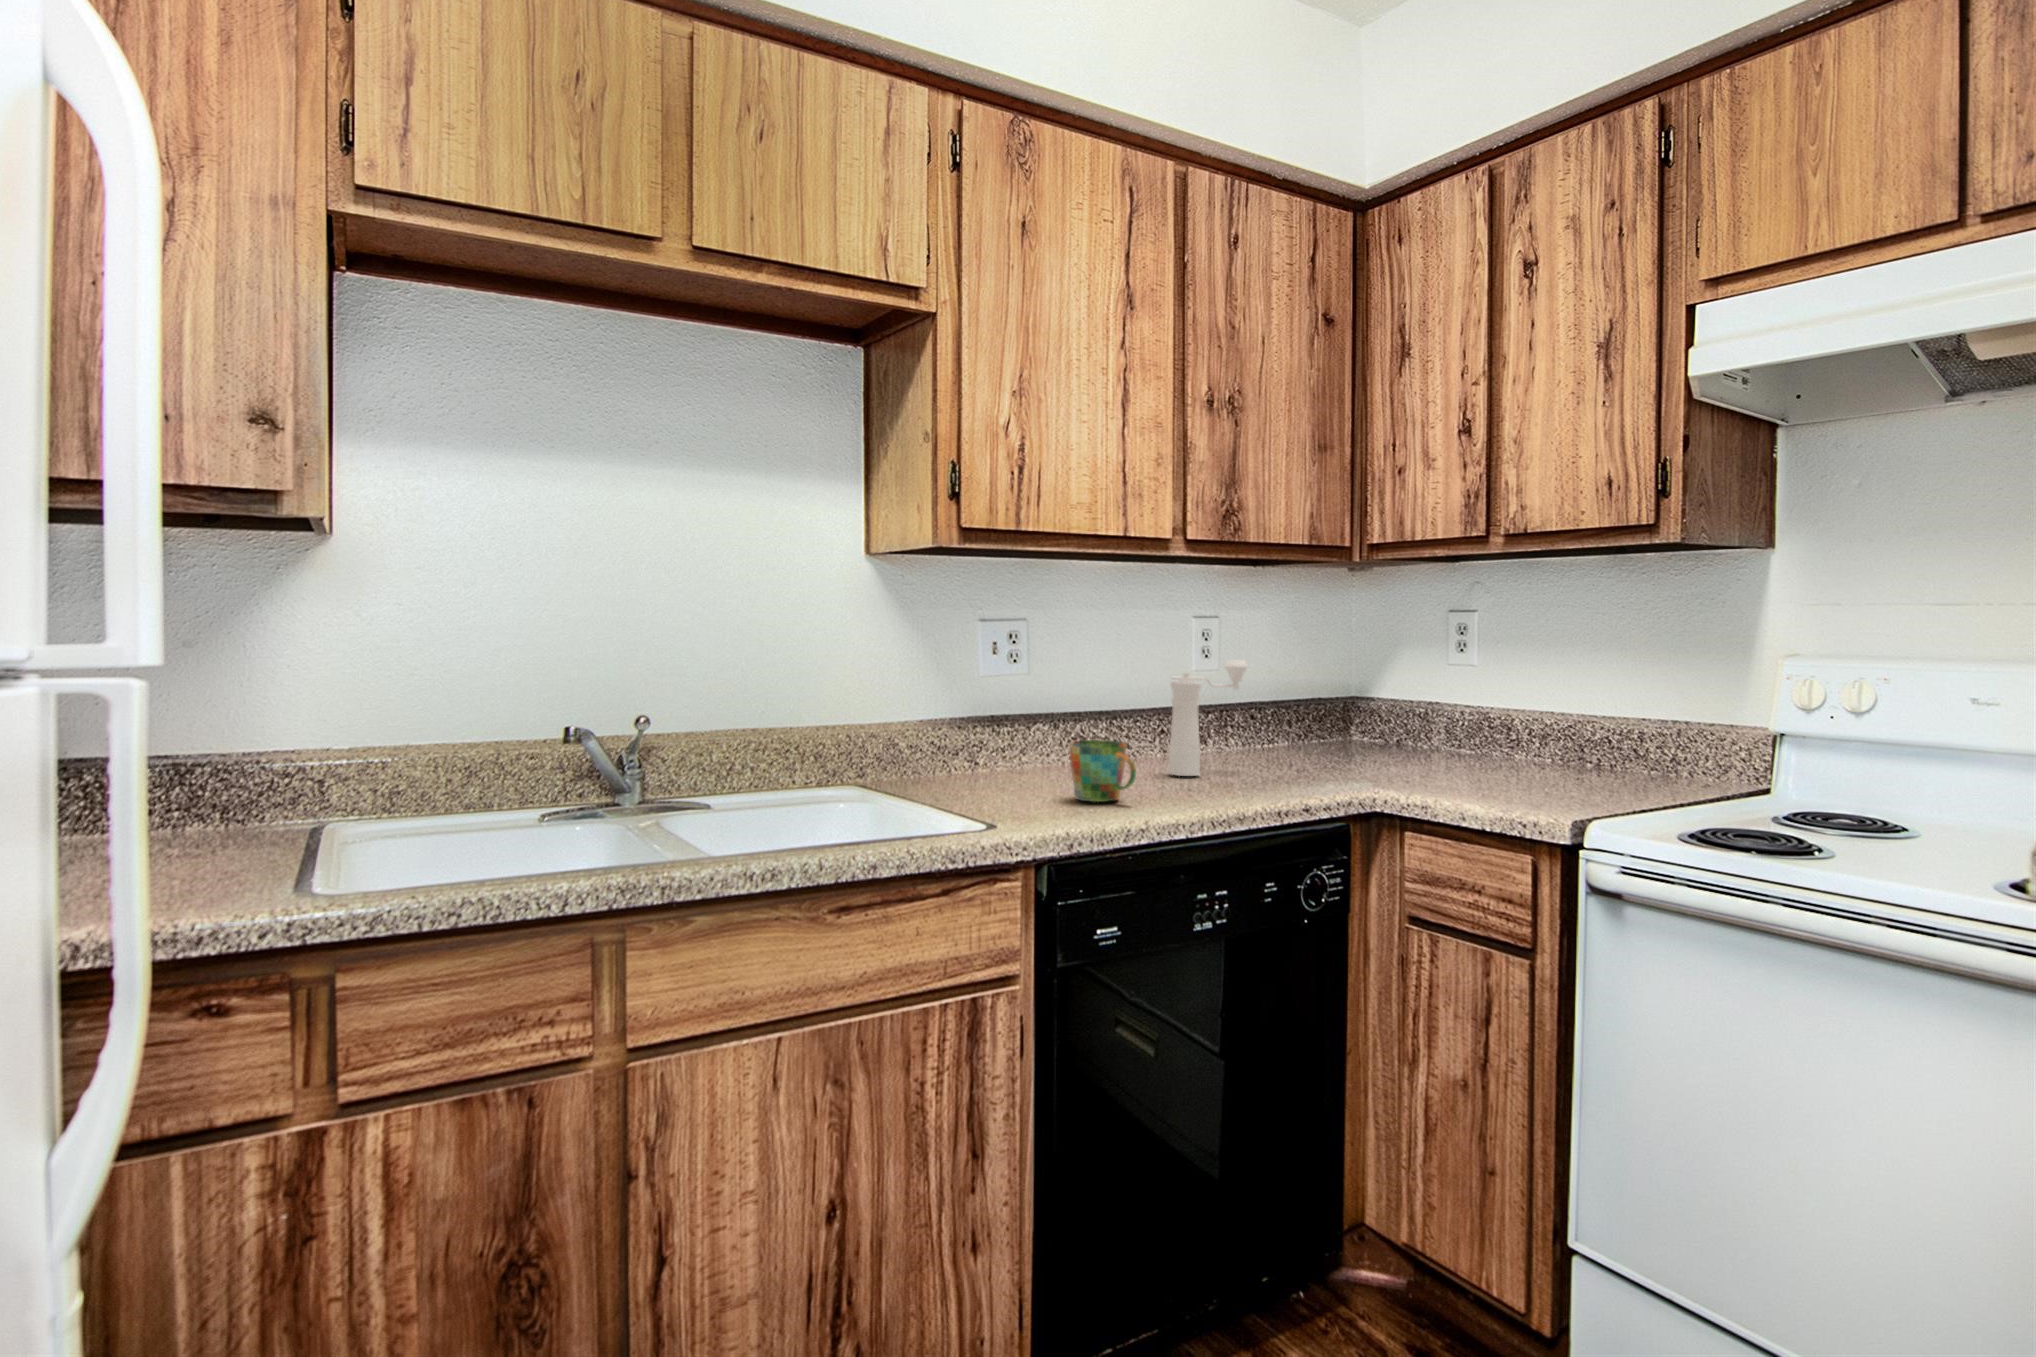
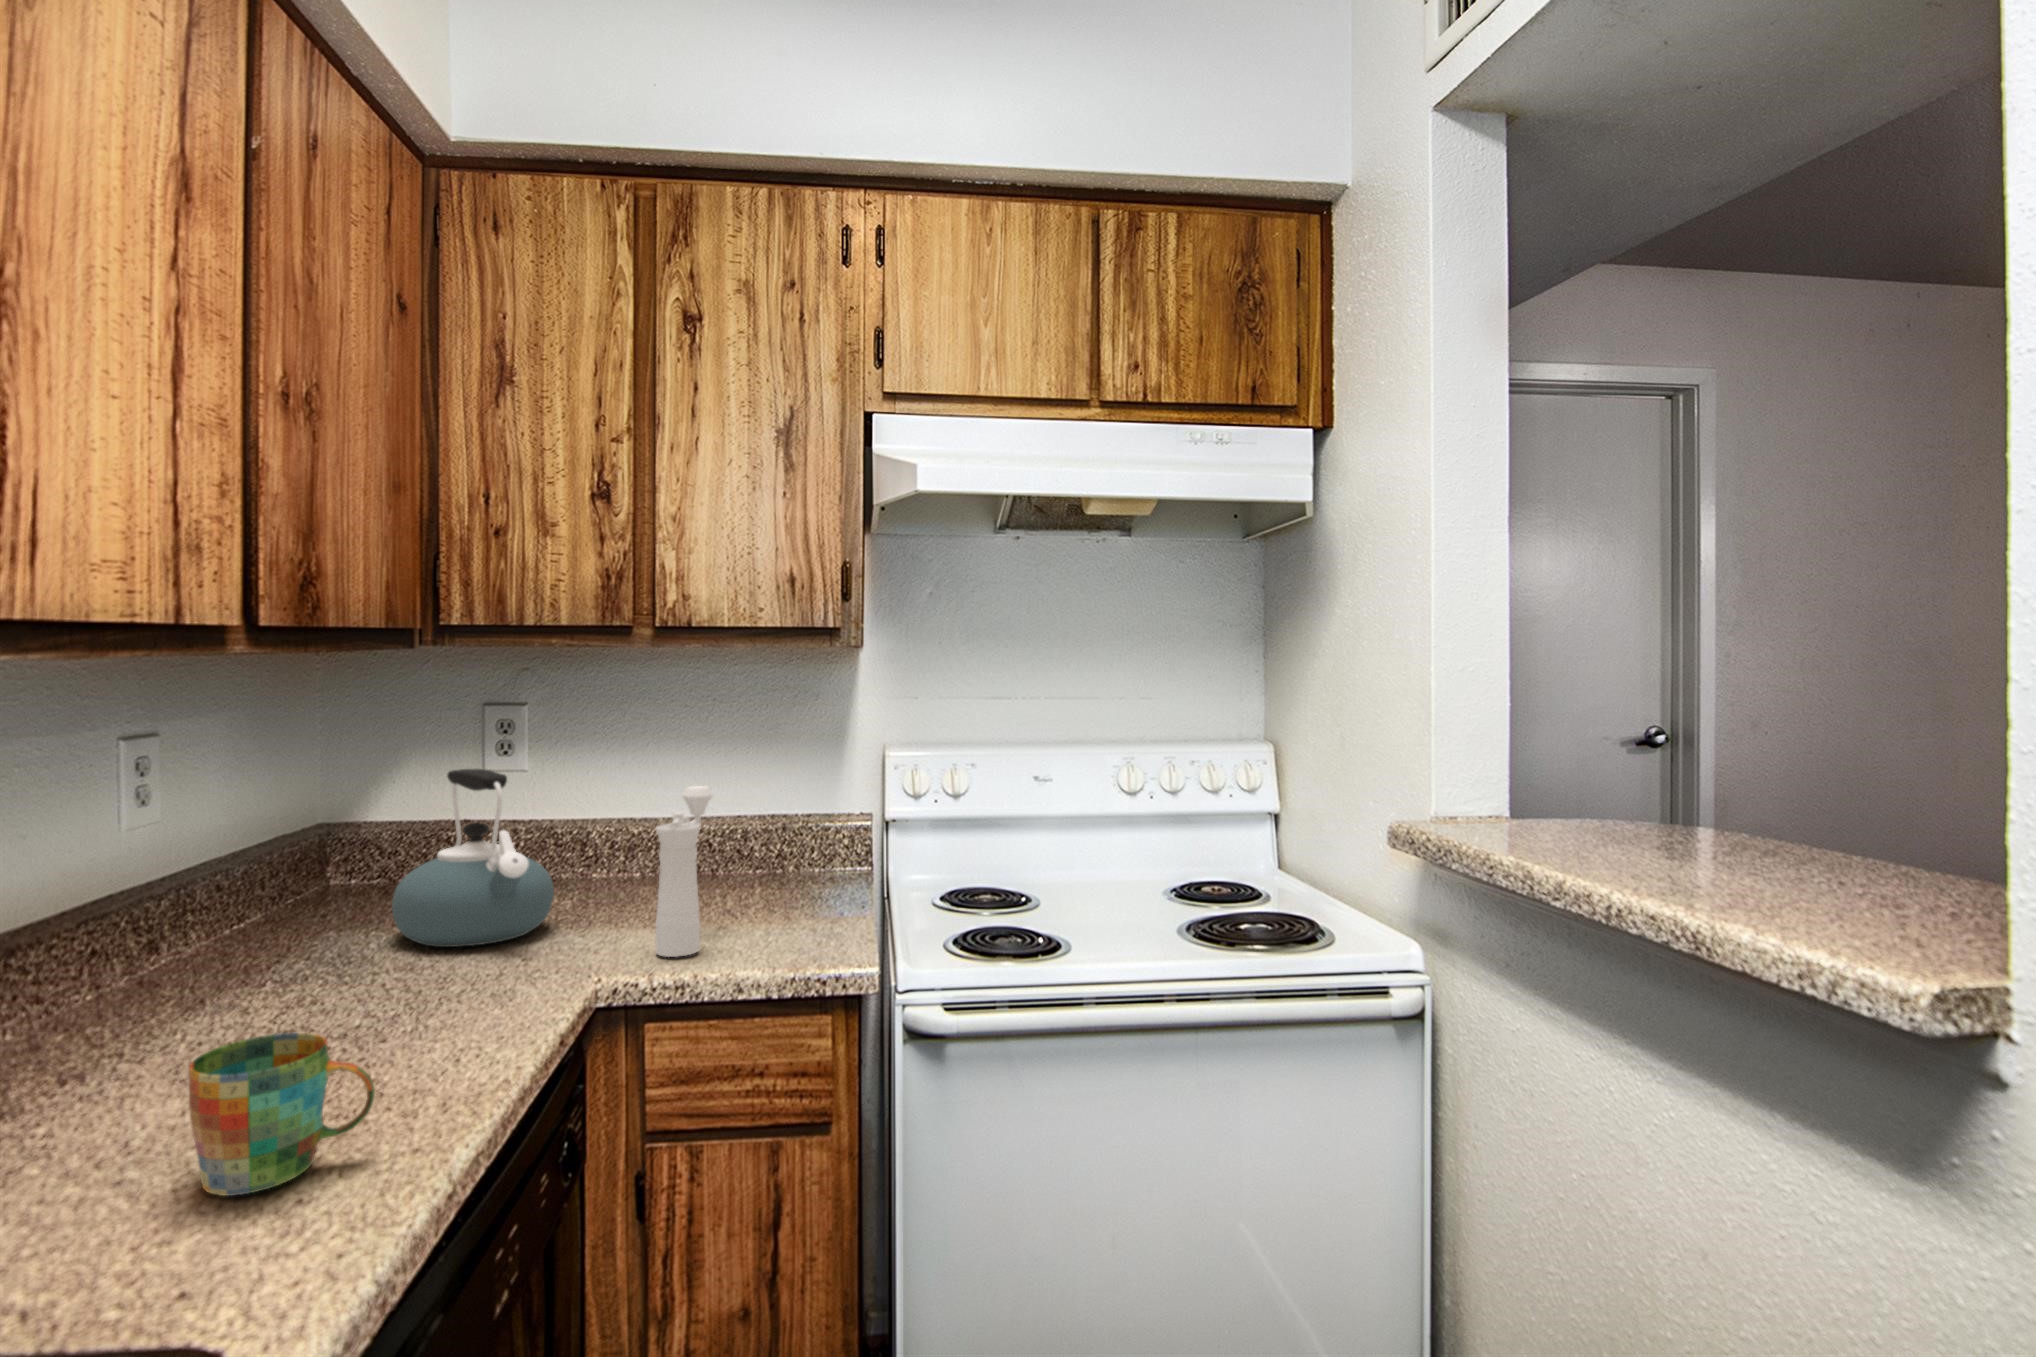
kettle: none [1314,649,1421,770] -> present [392,769,554,947]
pepper mill: present [1169,660,1248,776] -> present [656,786,713,957]

